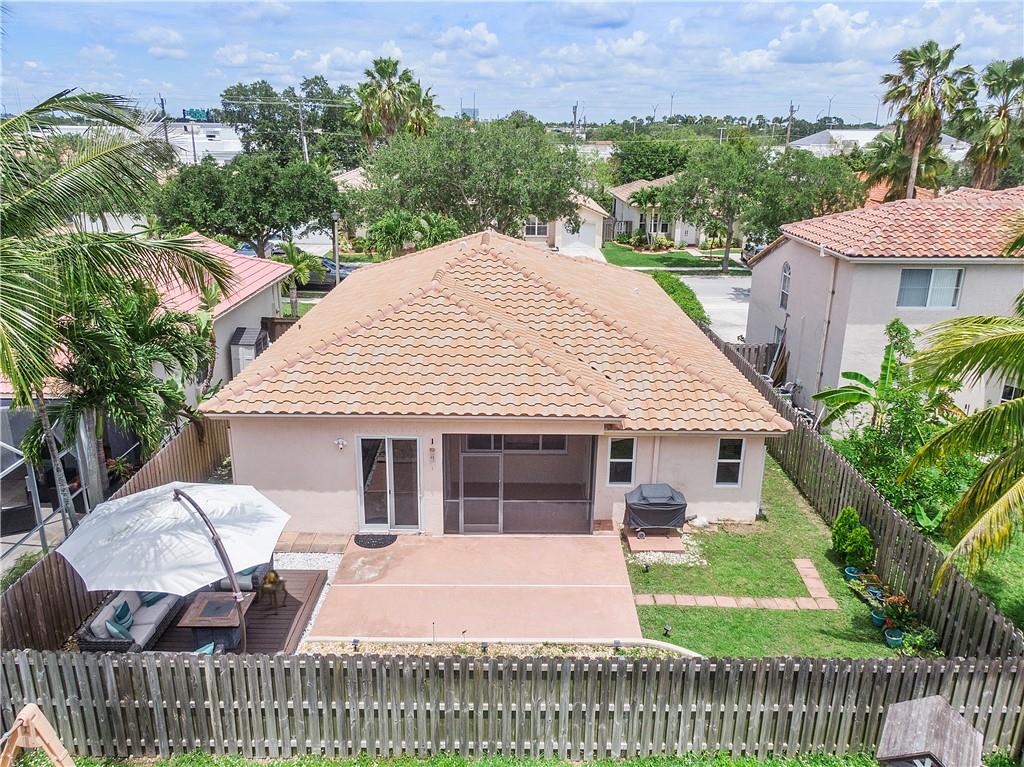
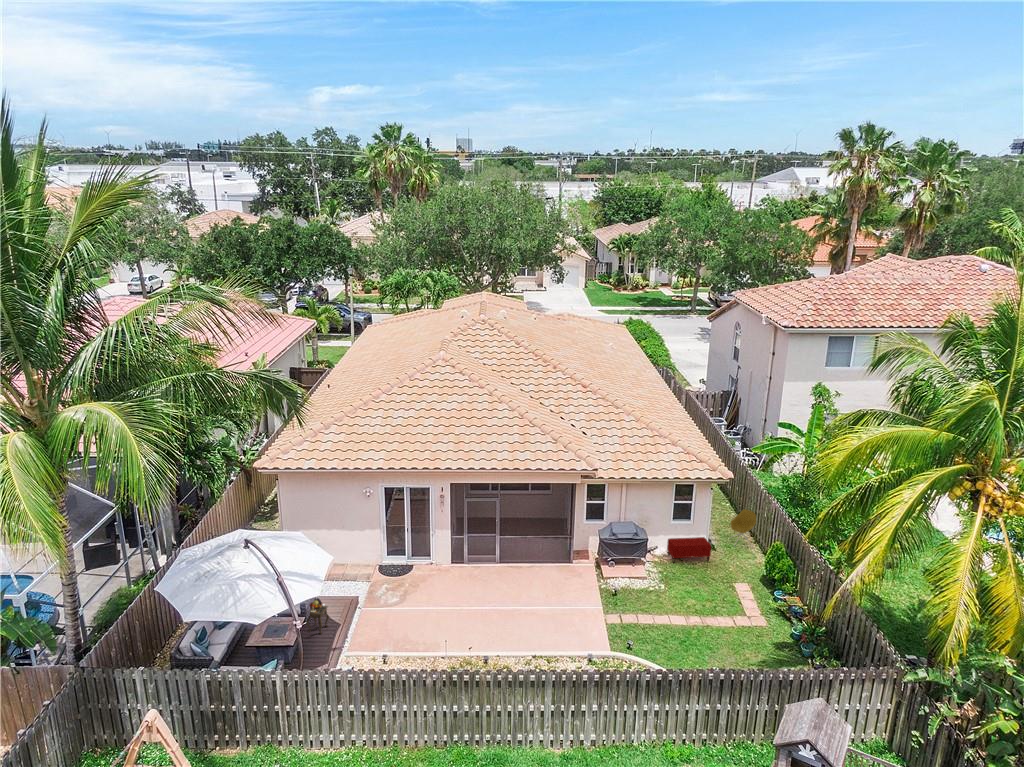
chair: none [783,472,818,518] -> present [731,509,756,546]
bench: none [709,504,764,535] -> present [667,537,711,563]

